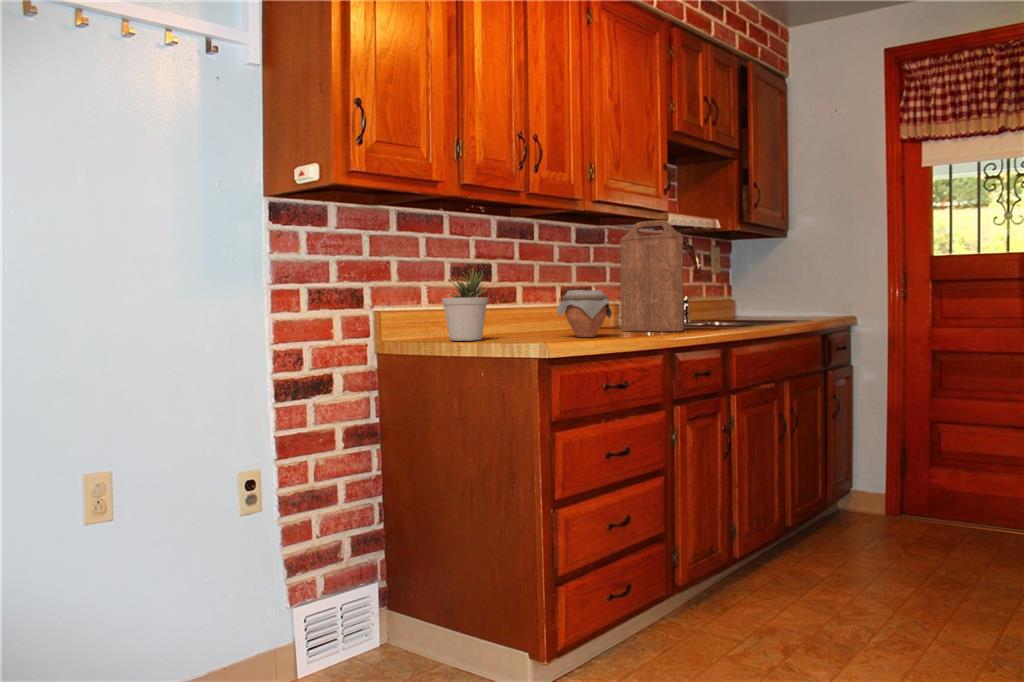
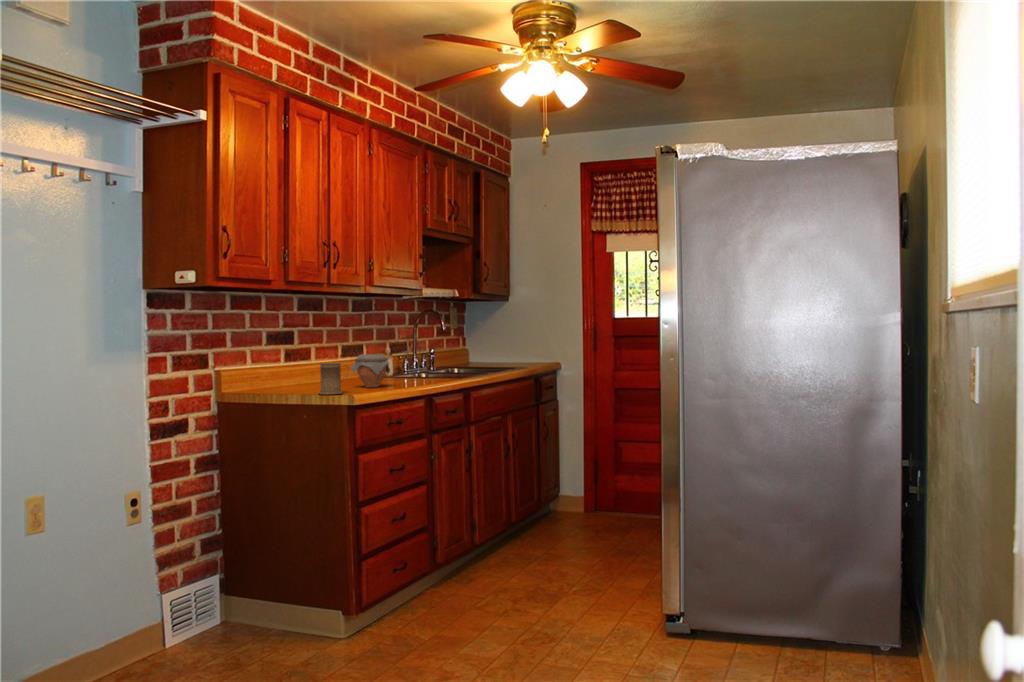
cutting board: present [620,220,684,331] -> none [392,302,438,382]
potted plant: present [442,271,488,341] -> none [270,339,304,392]
mug: none [500,298,545,345] -> present [319,363,349,395]

